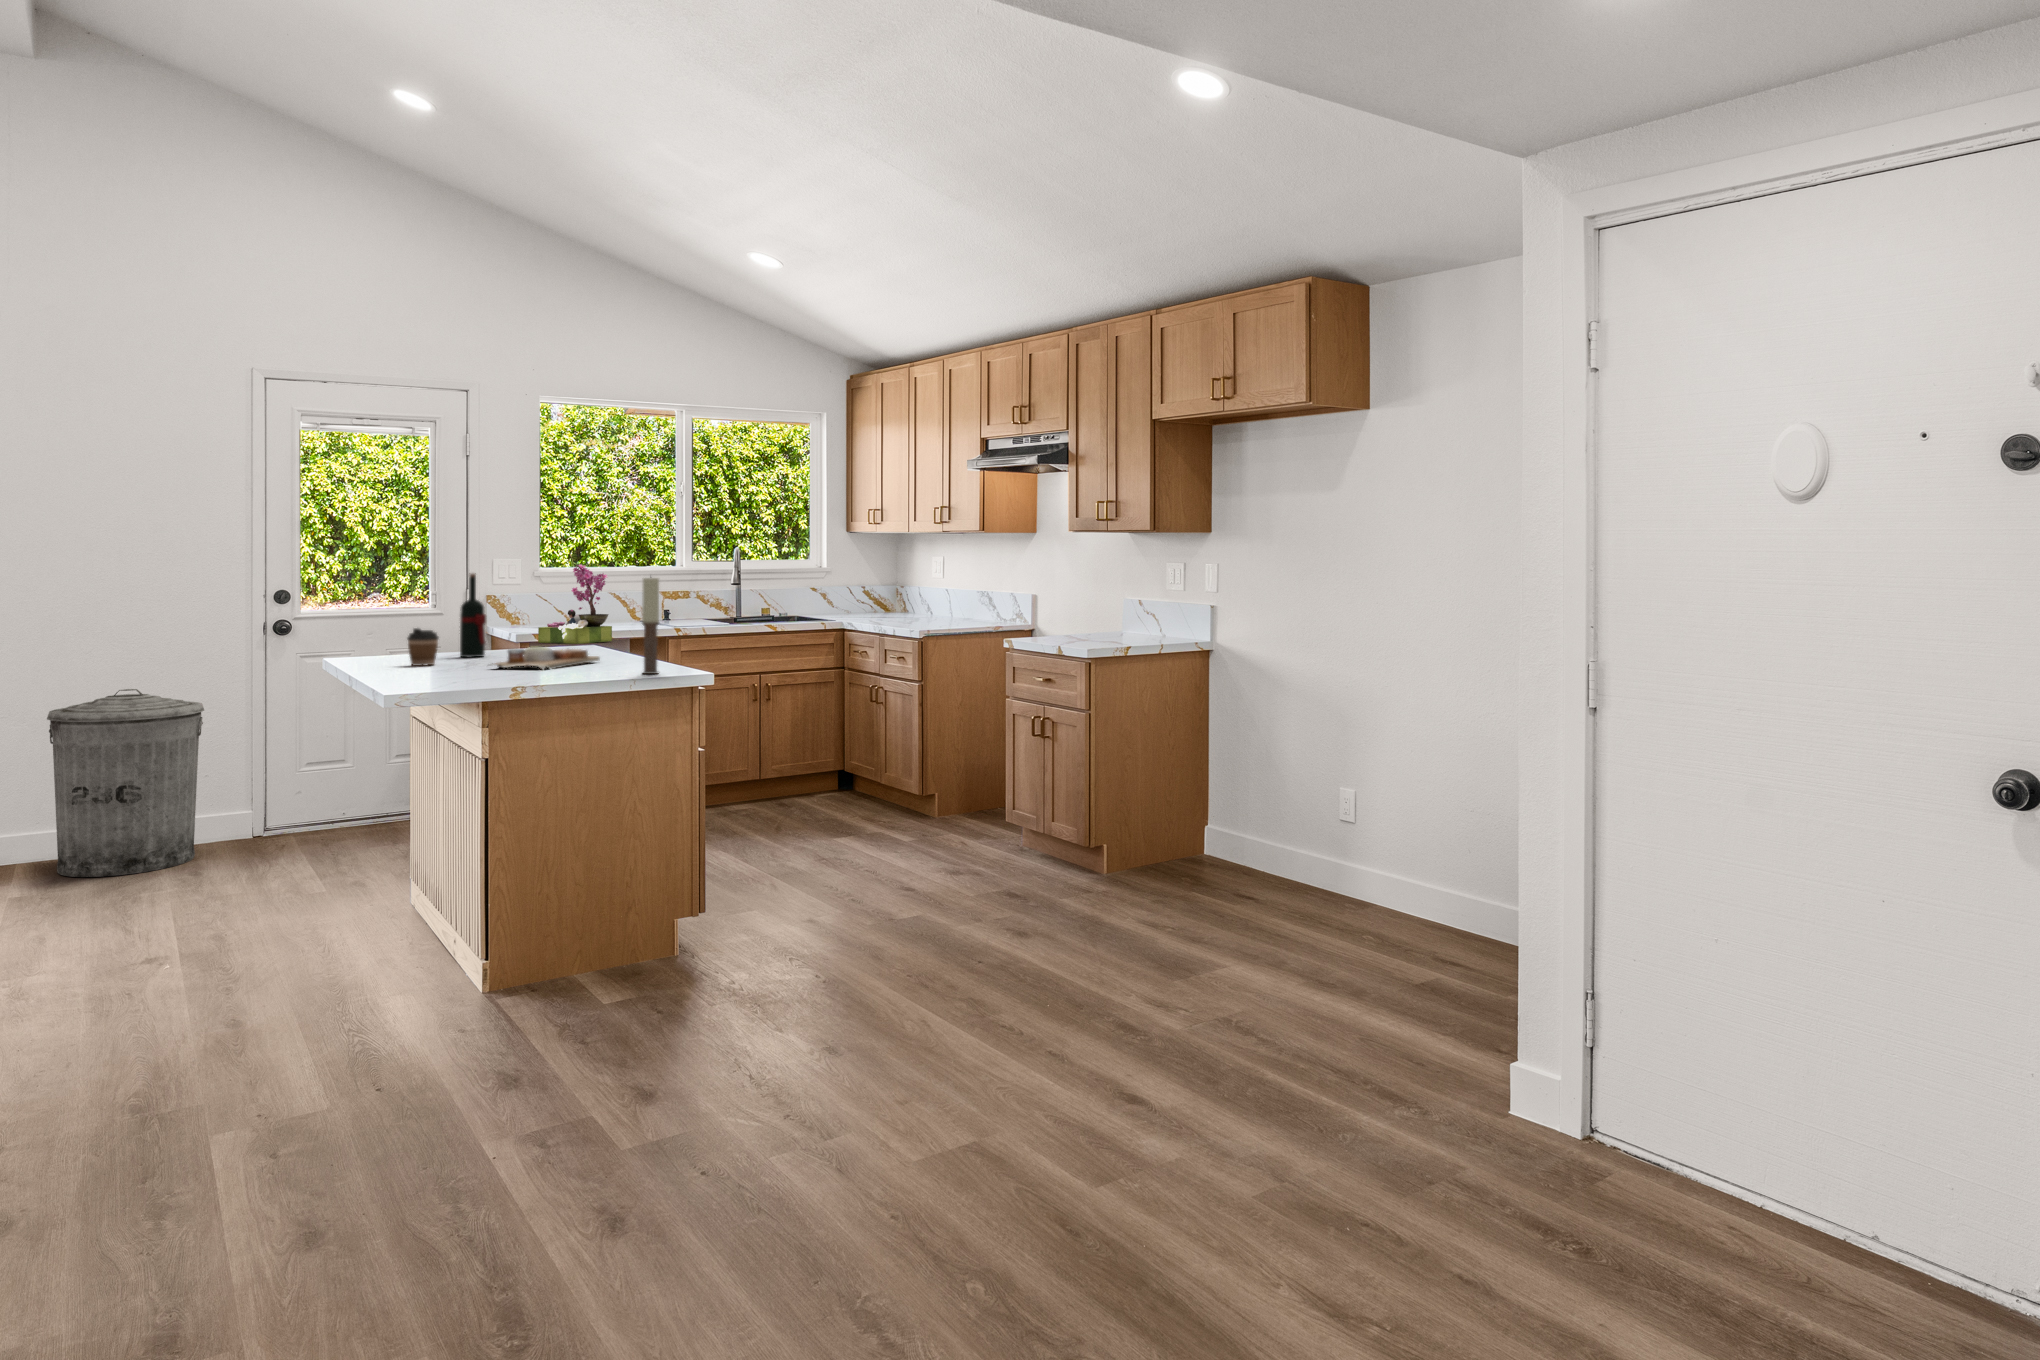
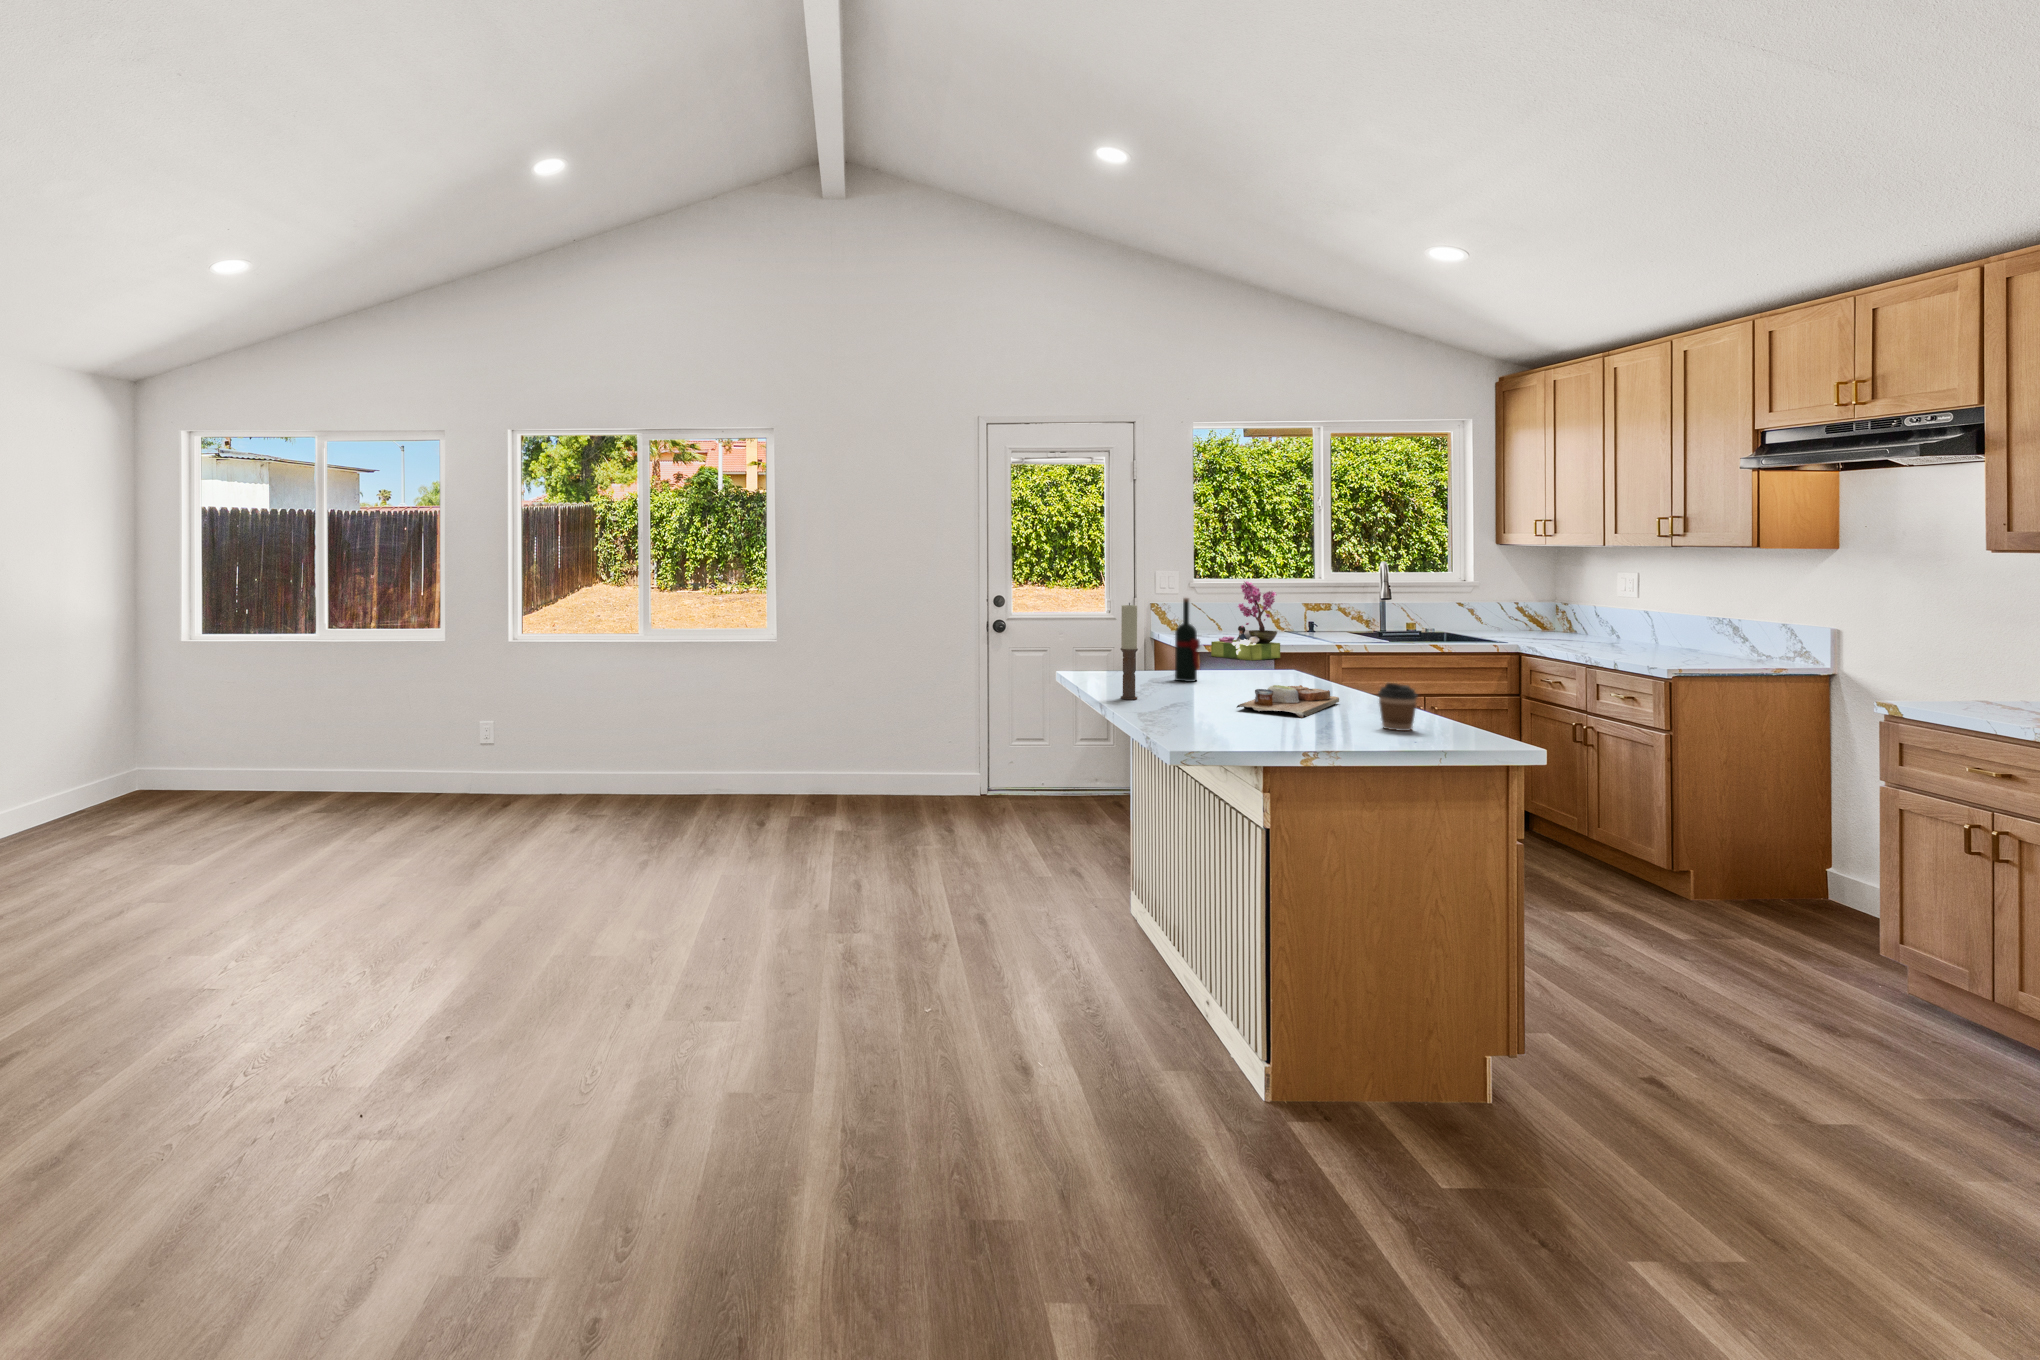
candle: present [642,577,659,674] -> present [1121,603,1138,699]
coffee cup: present [407,628,439,666] -> present [1378,683,1417,731]
trash can: present [47,689,204,877] -> none [856,677,952,825]

